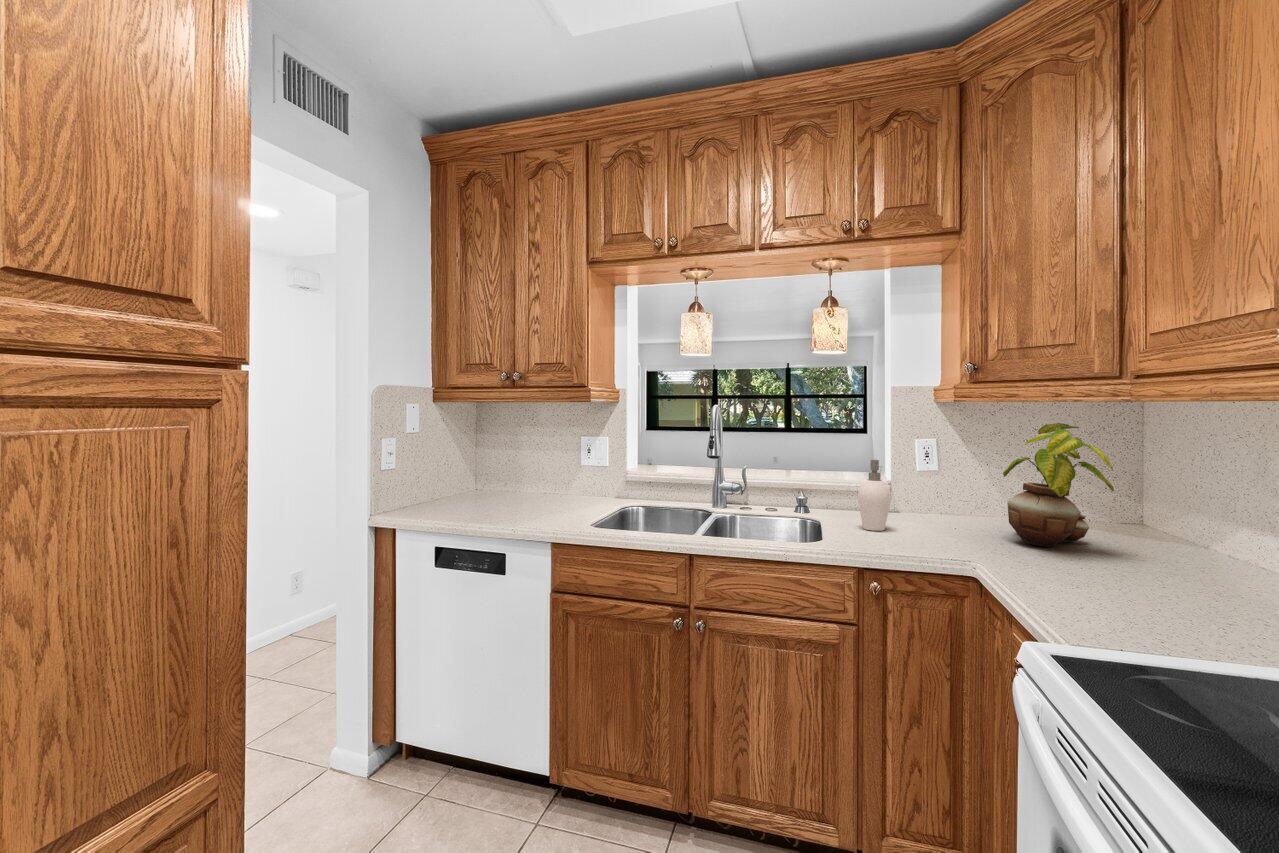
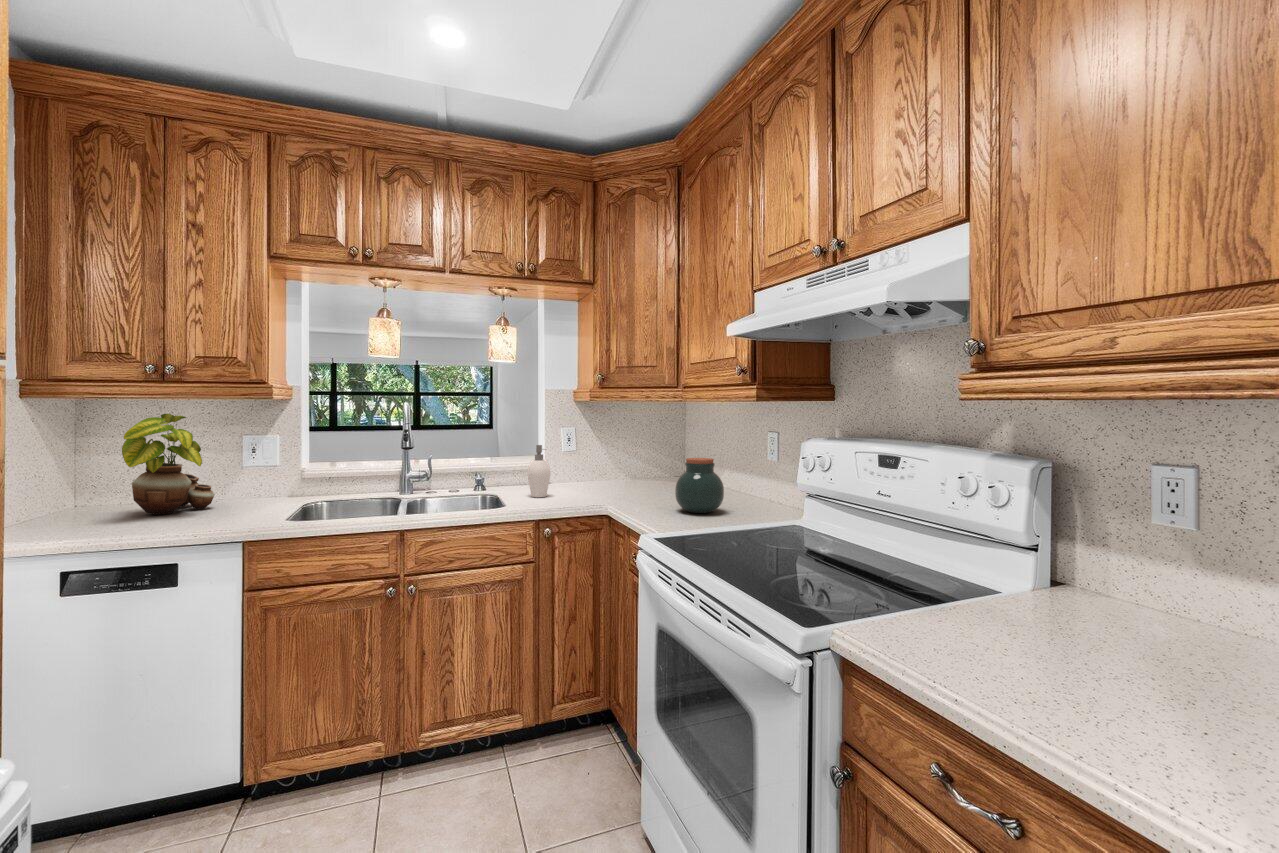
potted plant: present [1003,423,1114,547] -> present [122,414,215,514]
jar: none [1105,495,1222,599] -> present [675,458,724,513]

